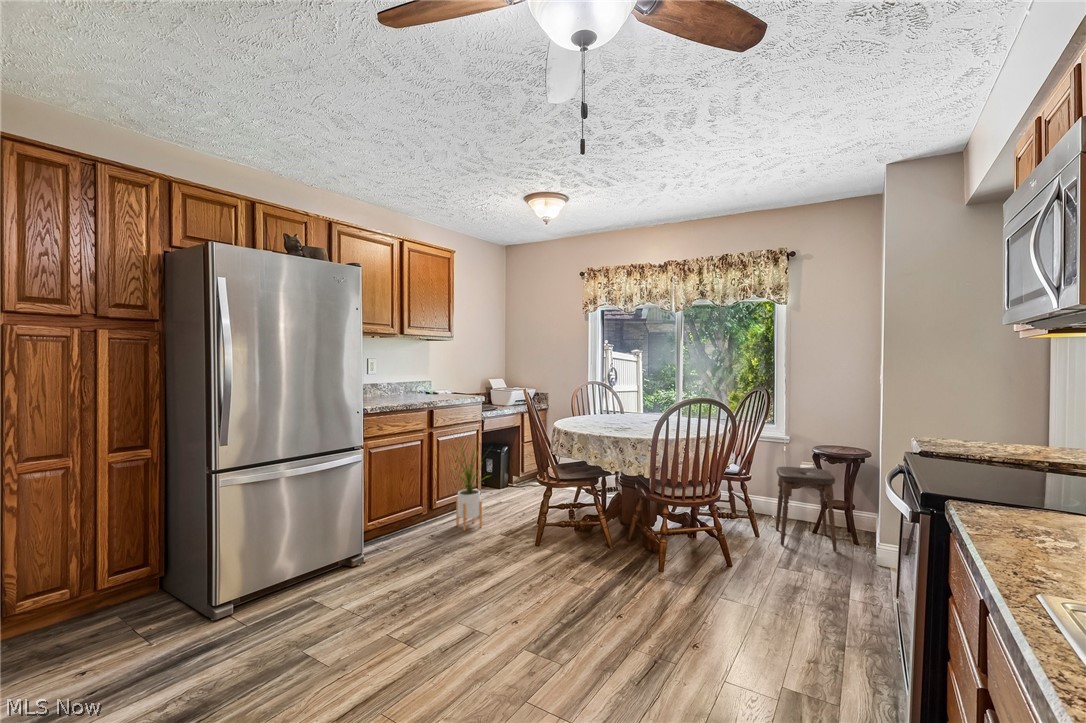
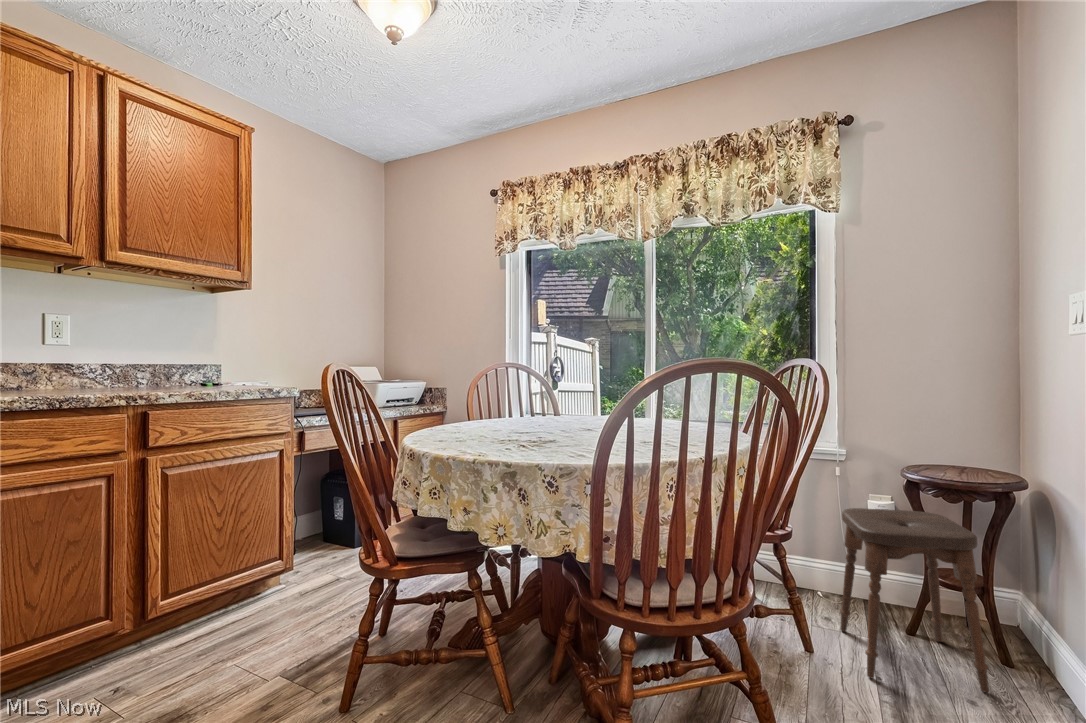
house plant: present [454,445,482,531] -> none [162,463,287,666]

